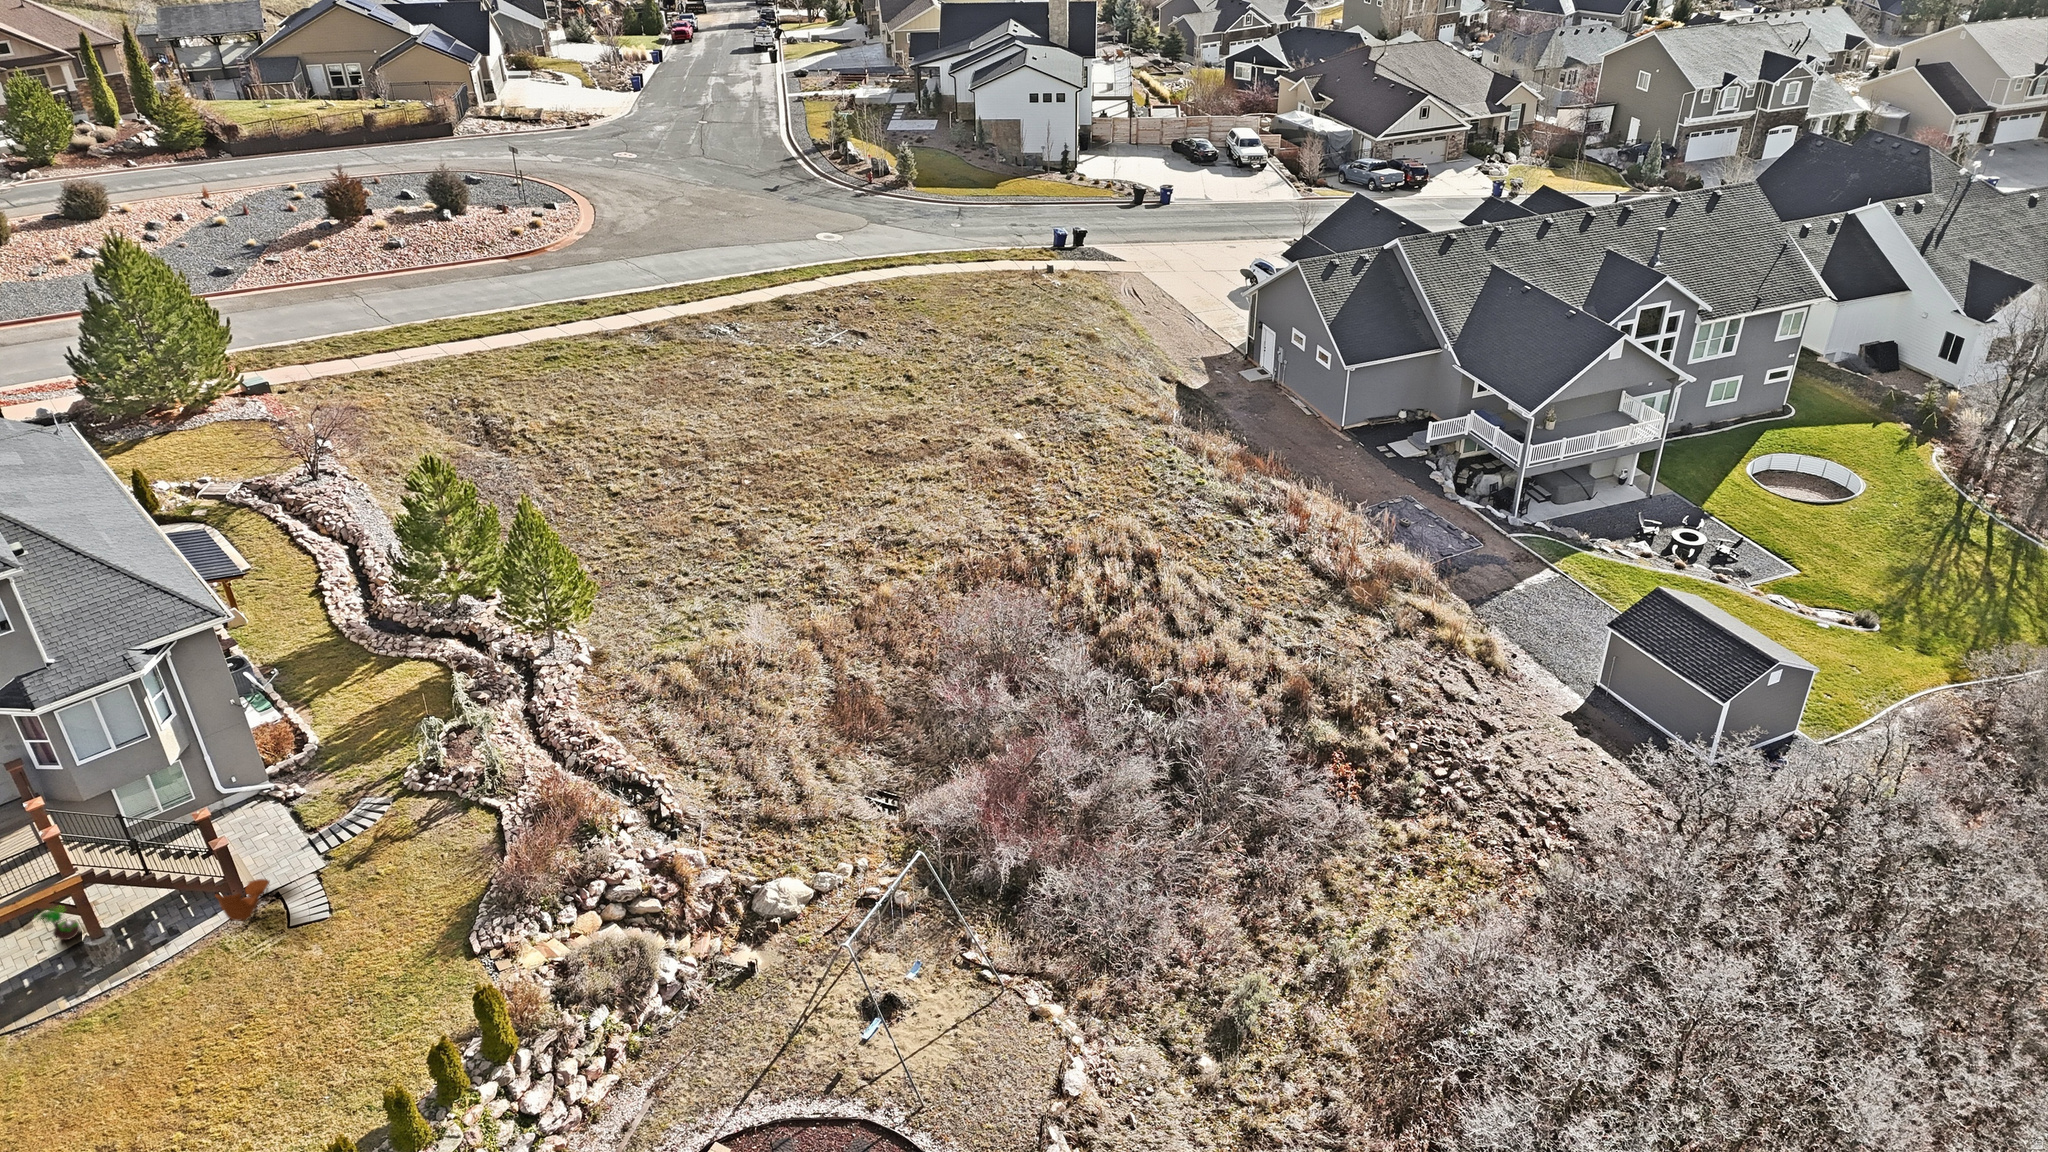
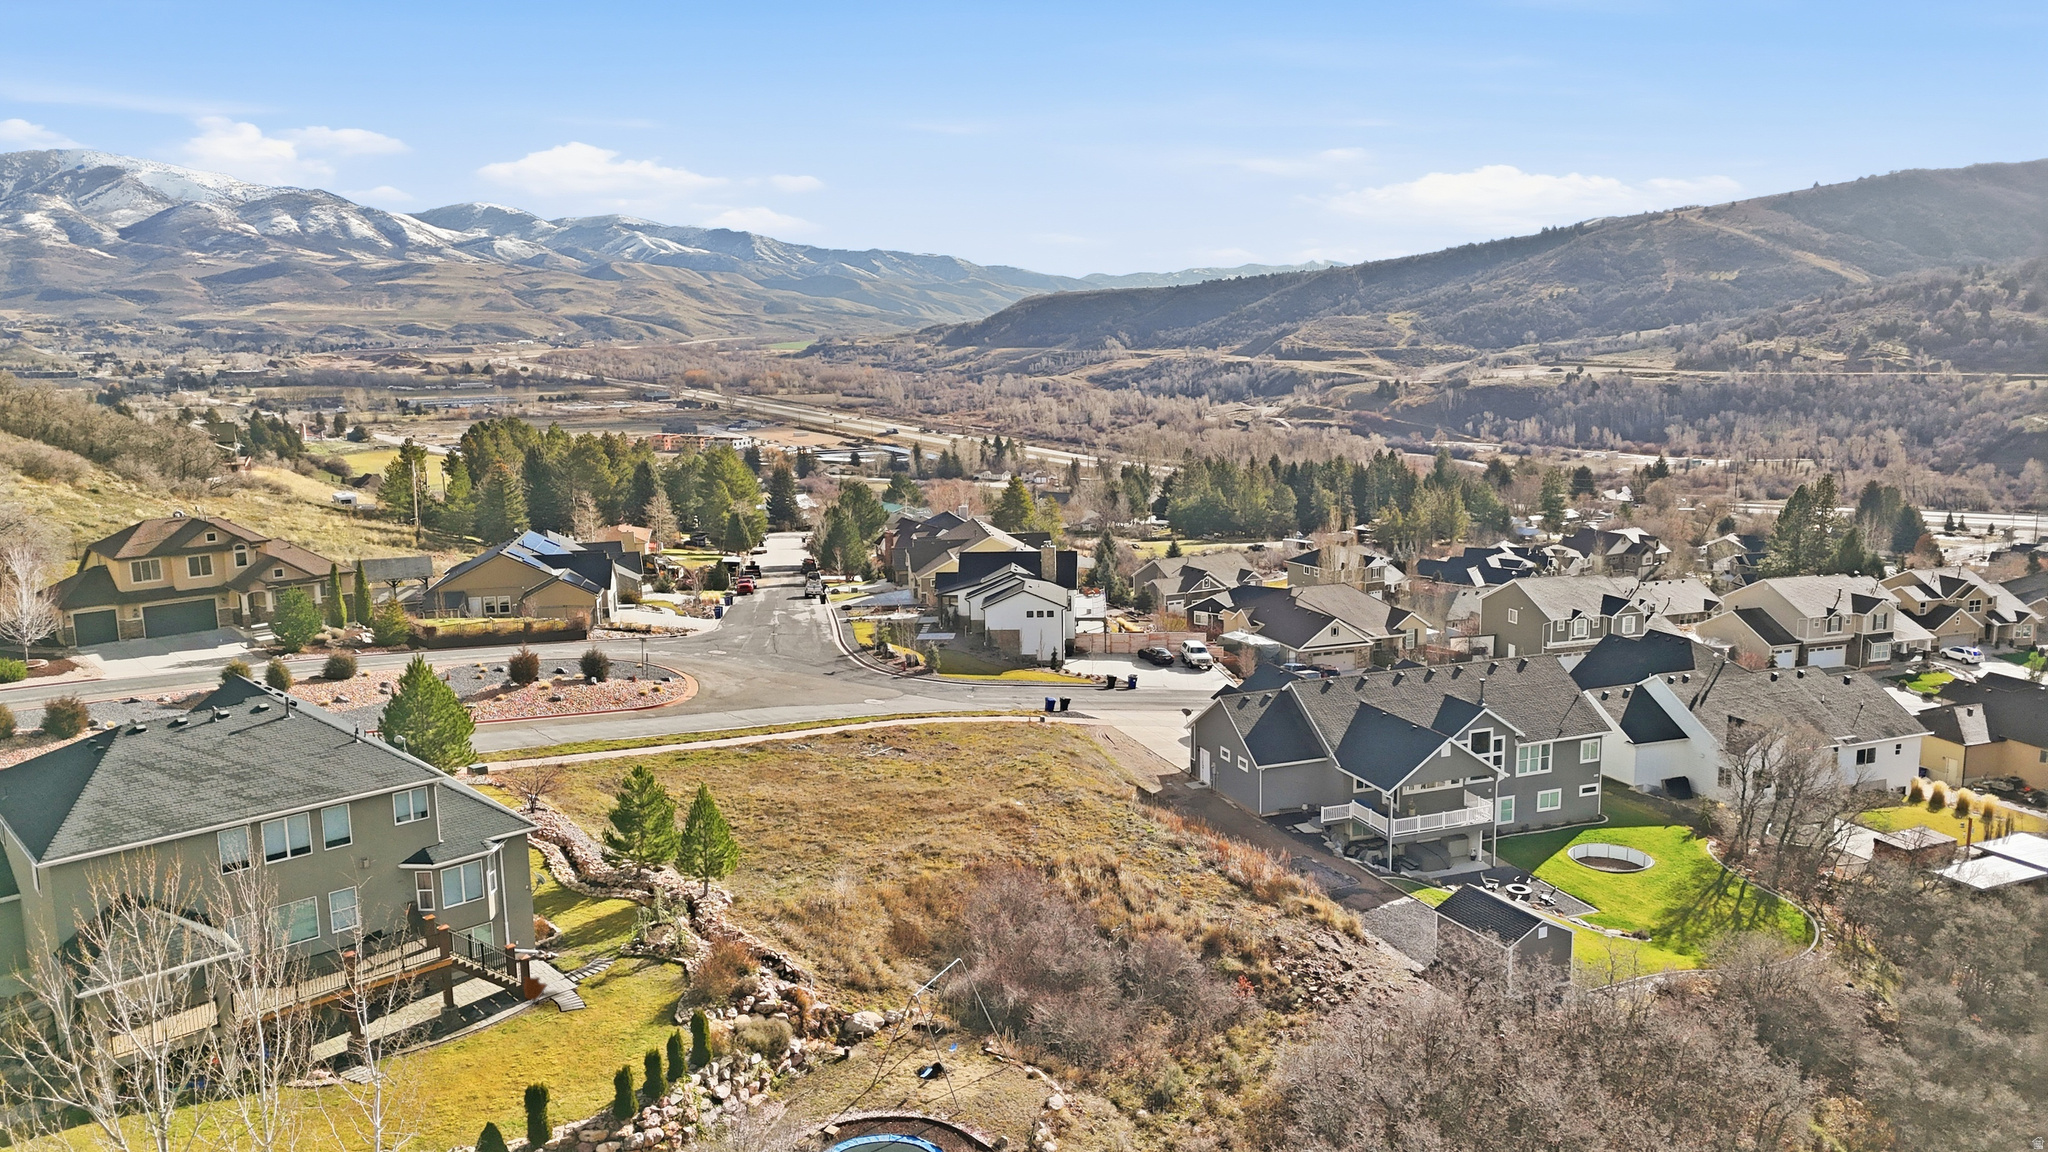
potted tree: present [36,905,79,940] -> none [414,977,435,1006]

